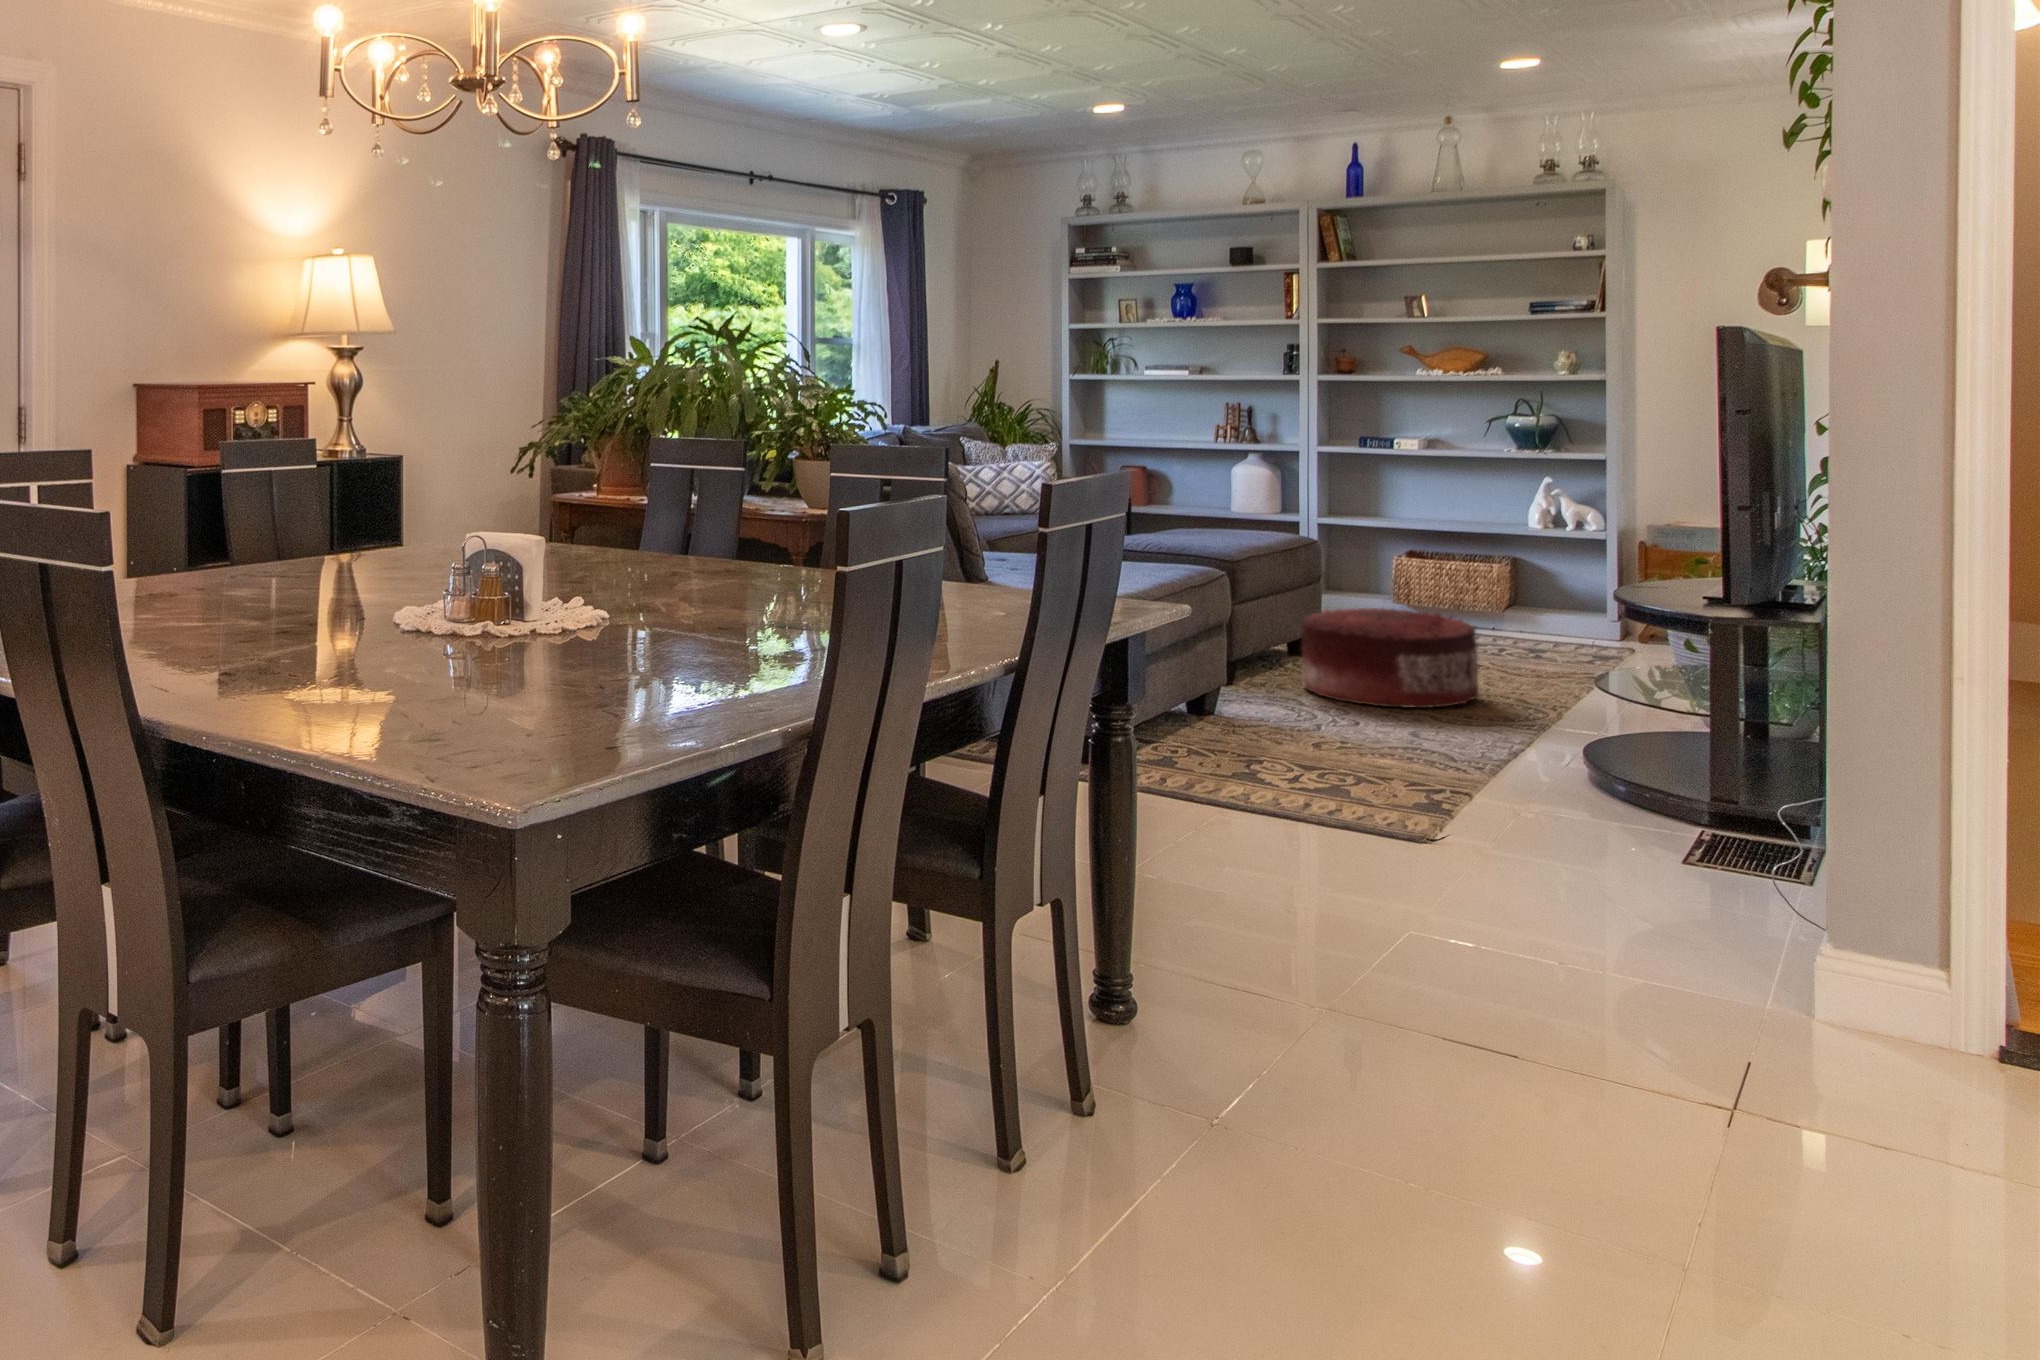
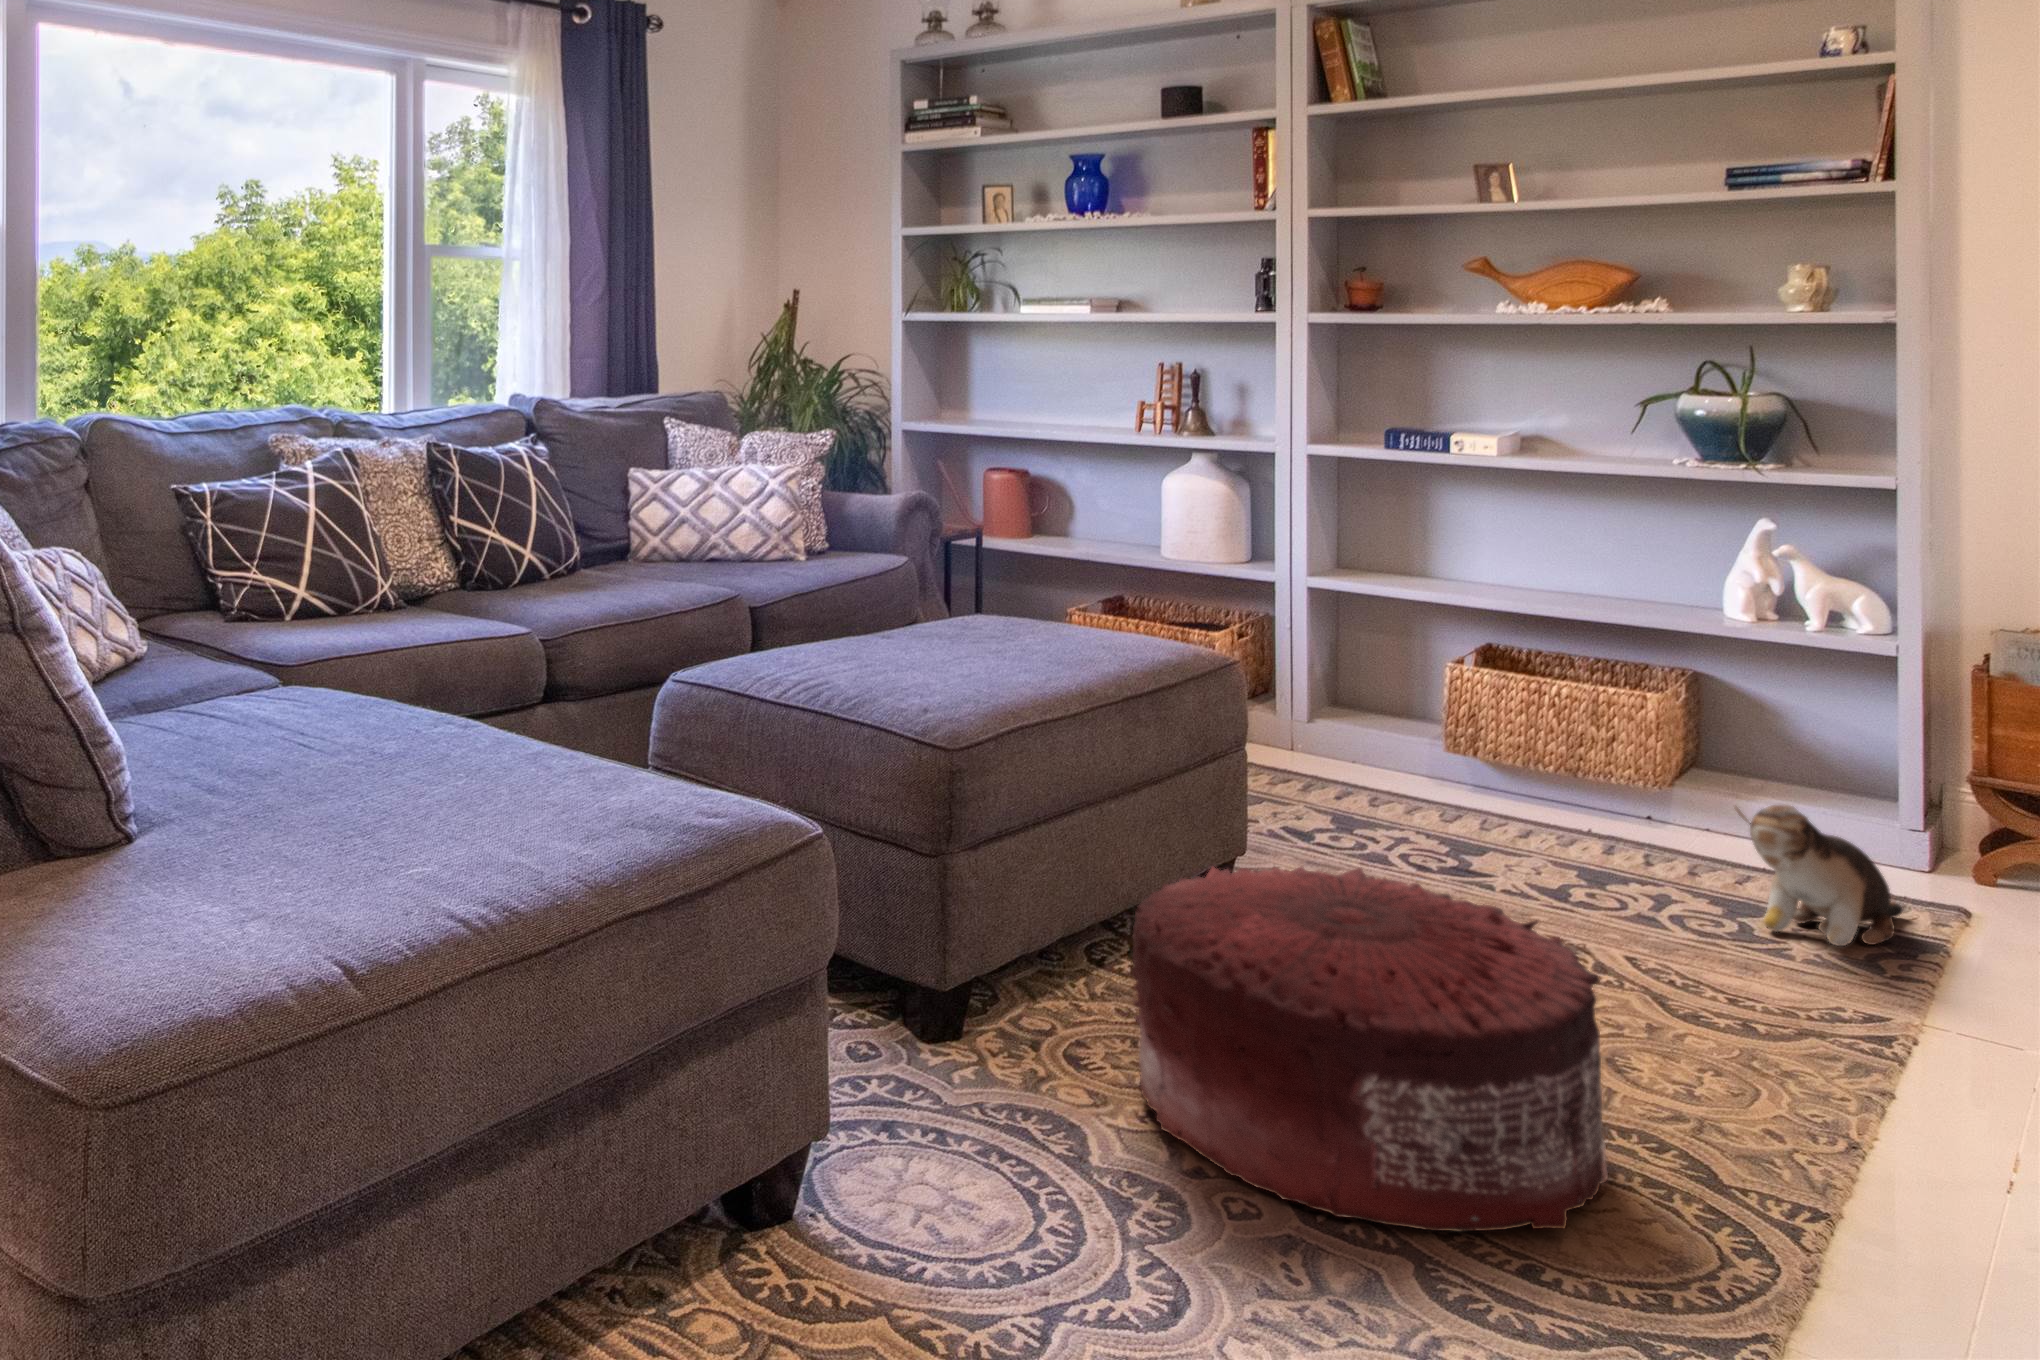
plush toy: none [1529,595,1601,655] -> present [1735,805,1902,946]

